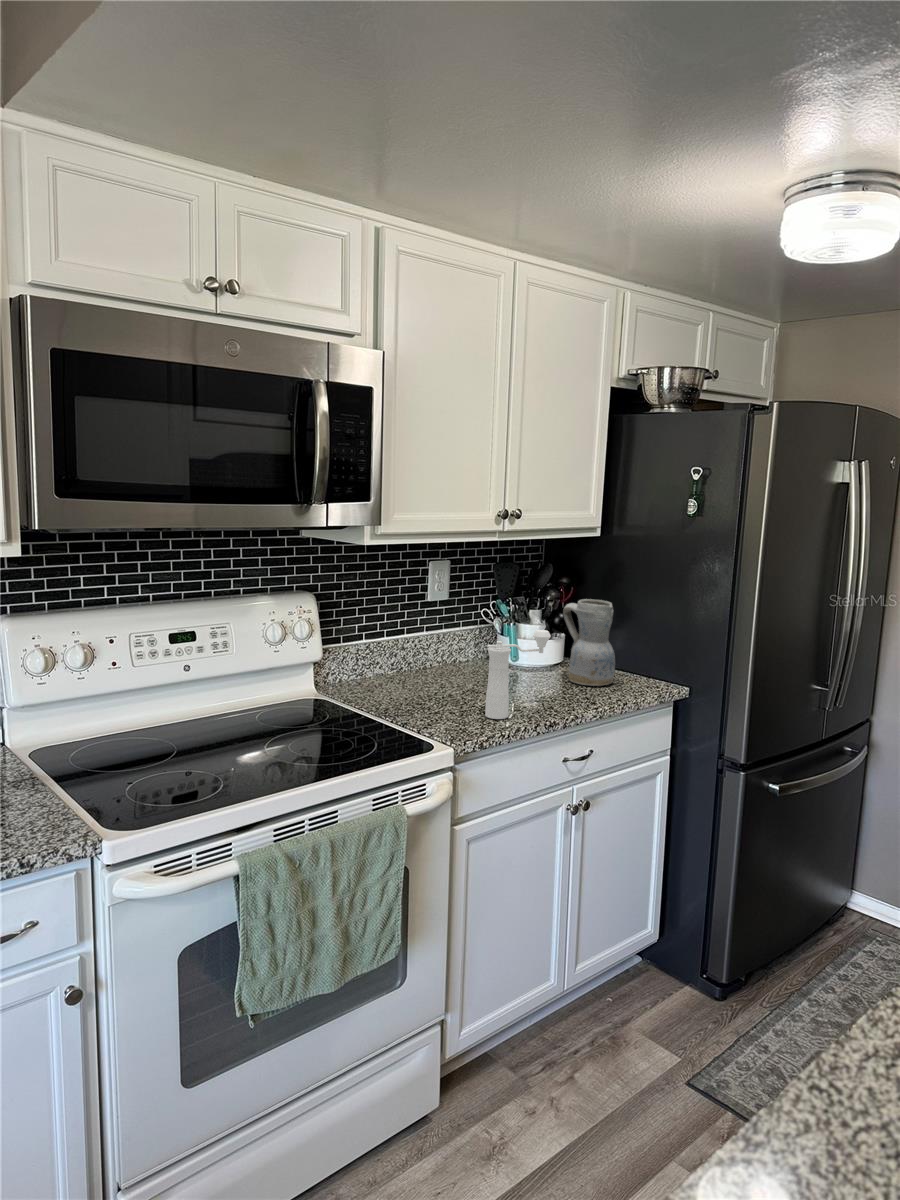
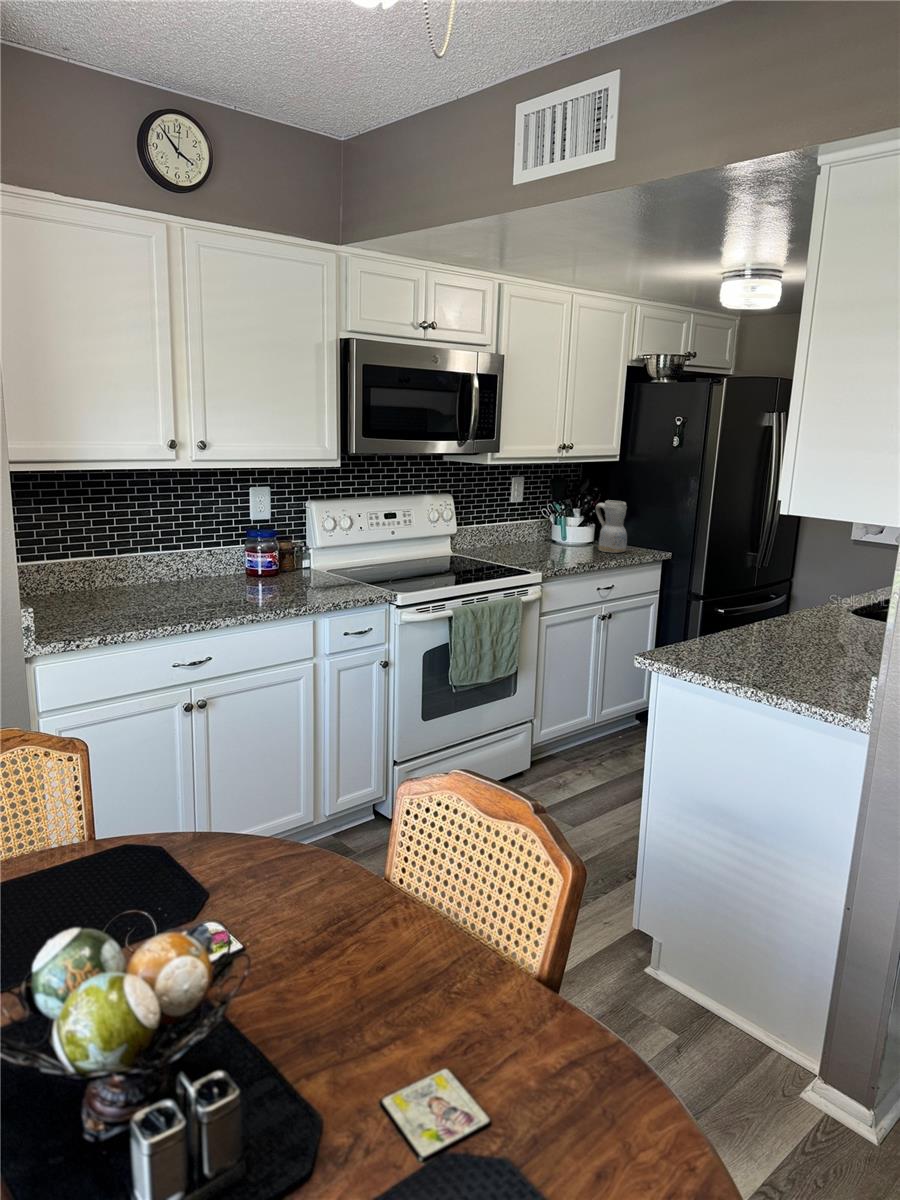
pepper mill: present [485,630,551,719] -> none [554,514,592,564]

